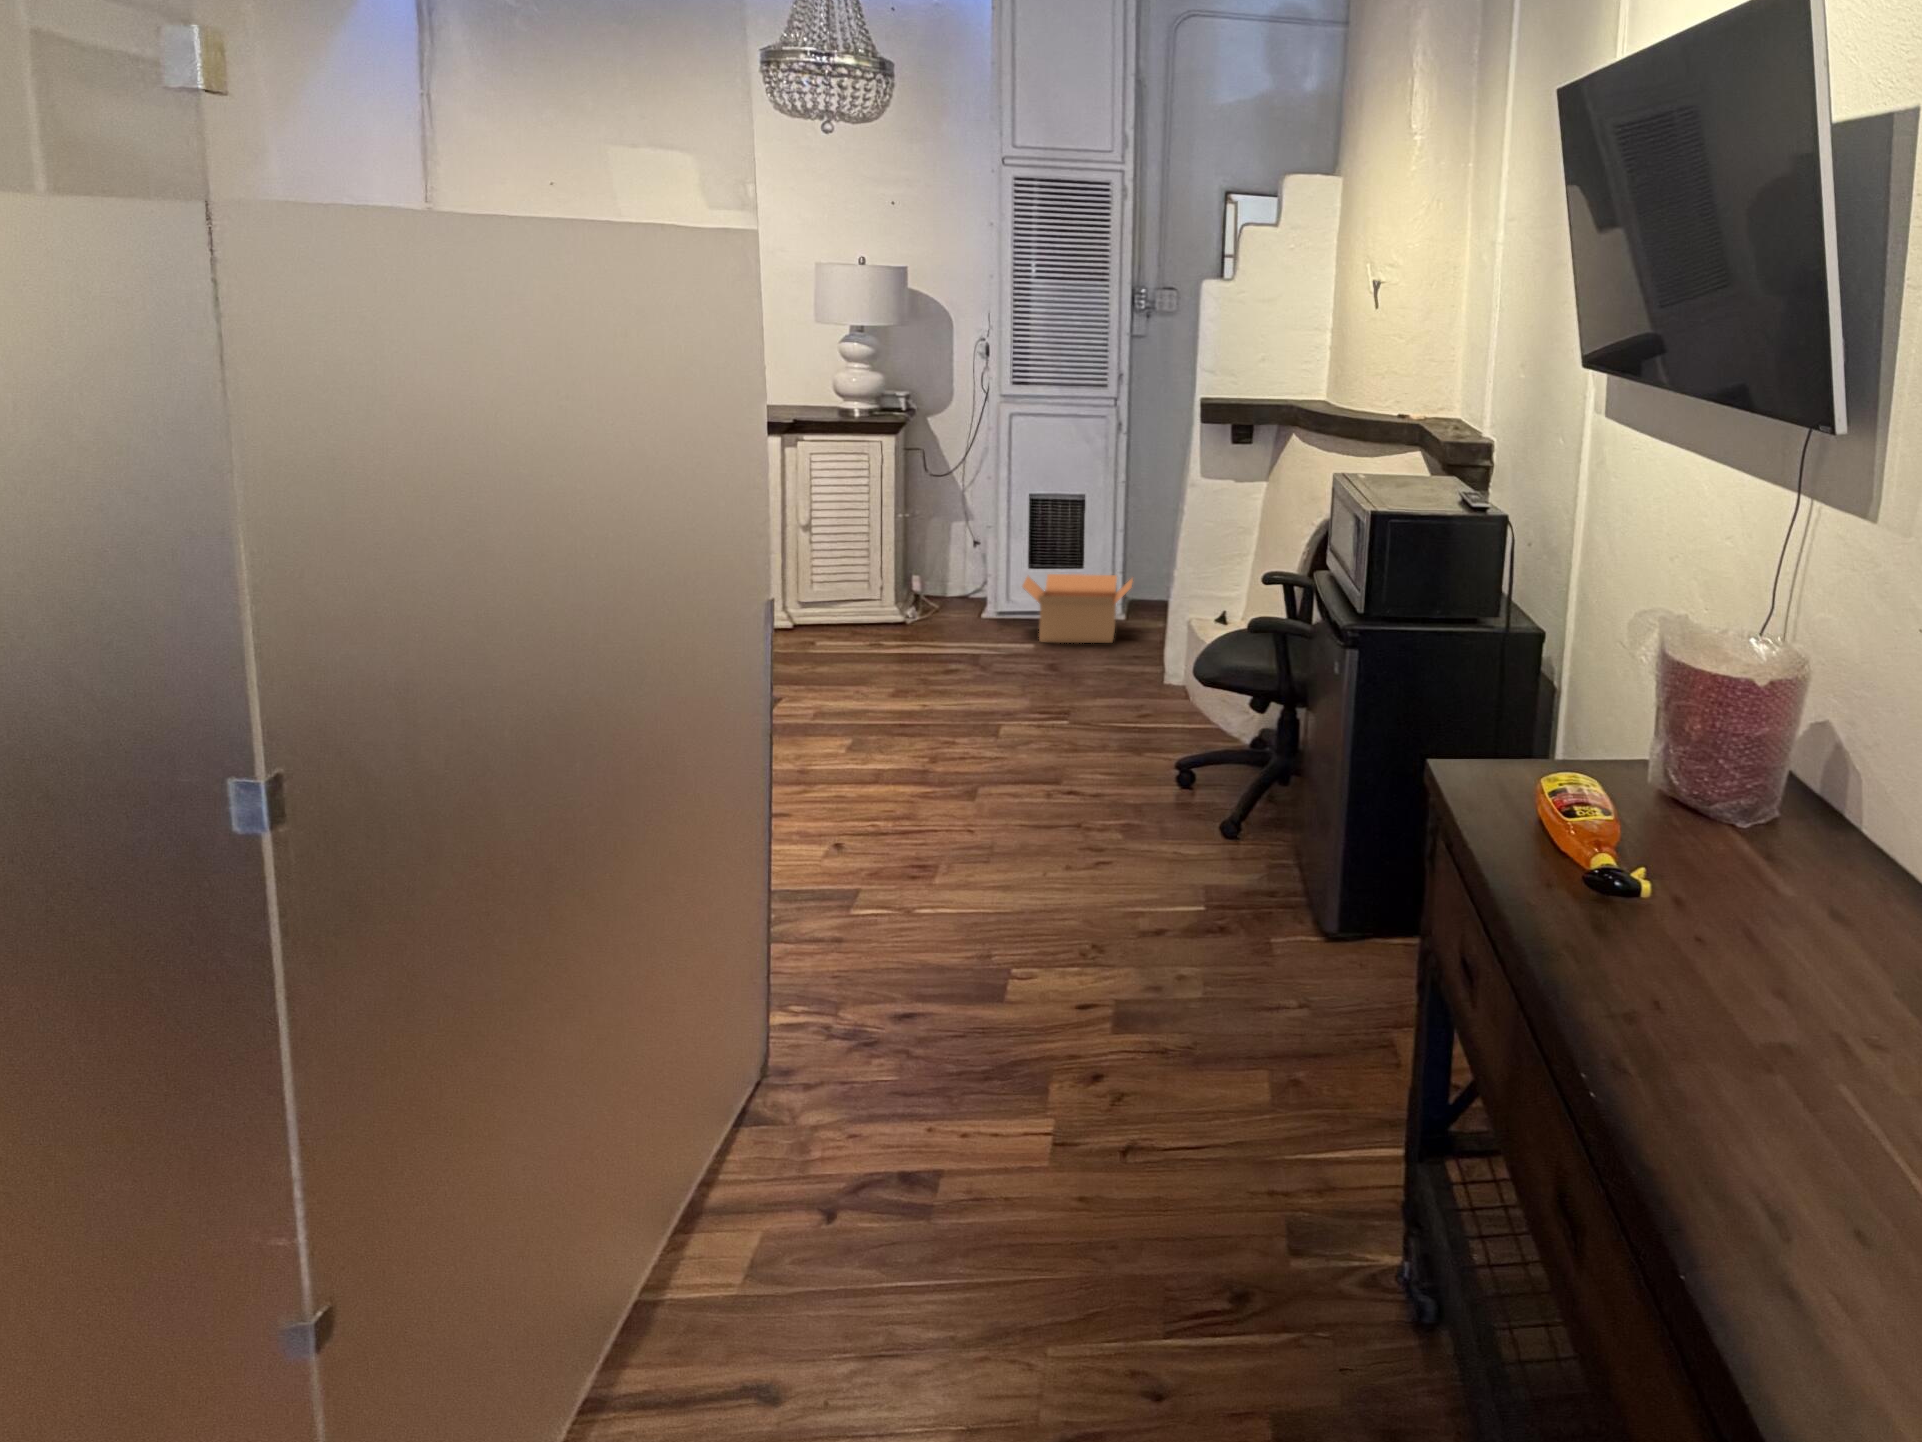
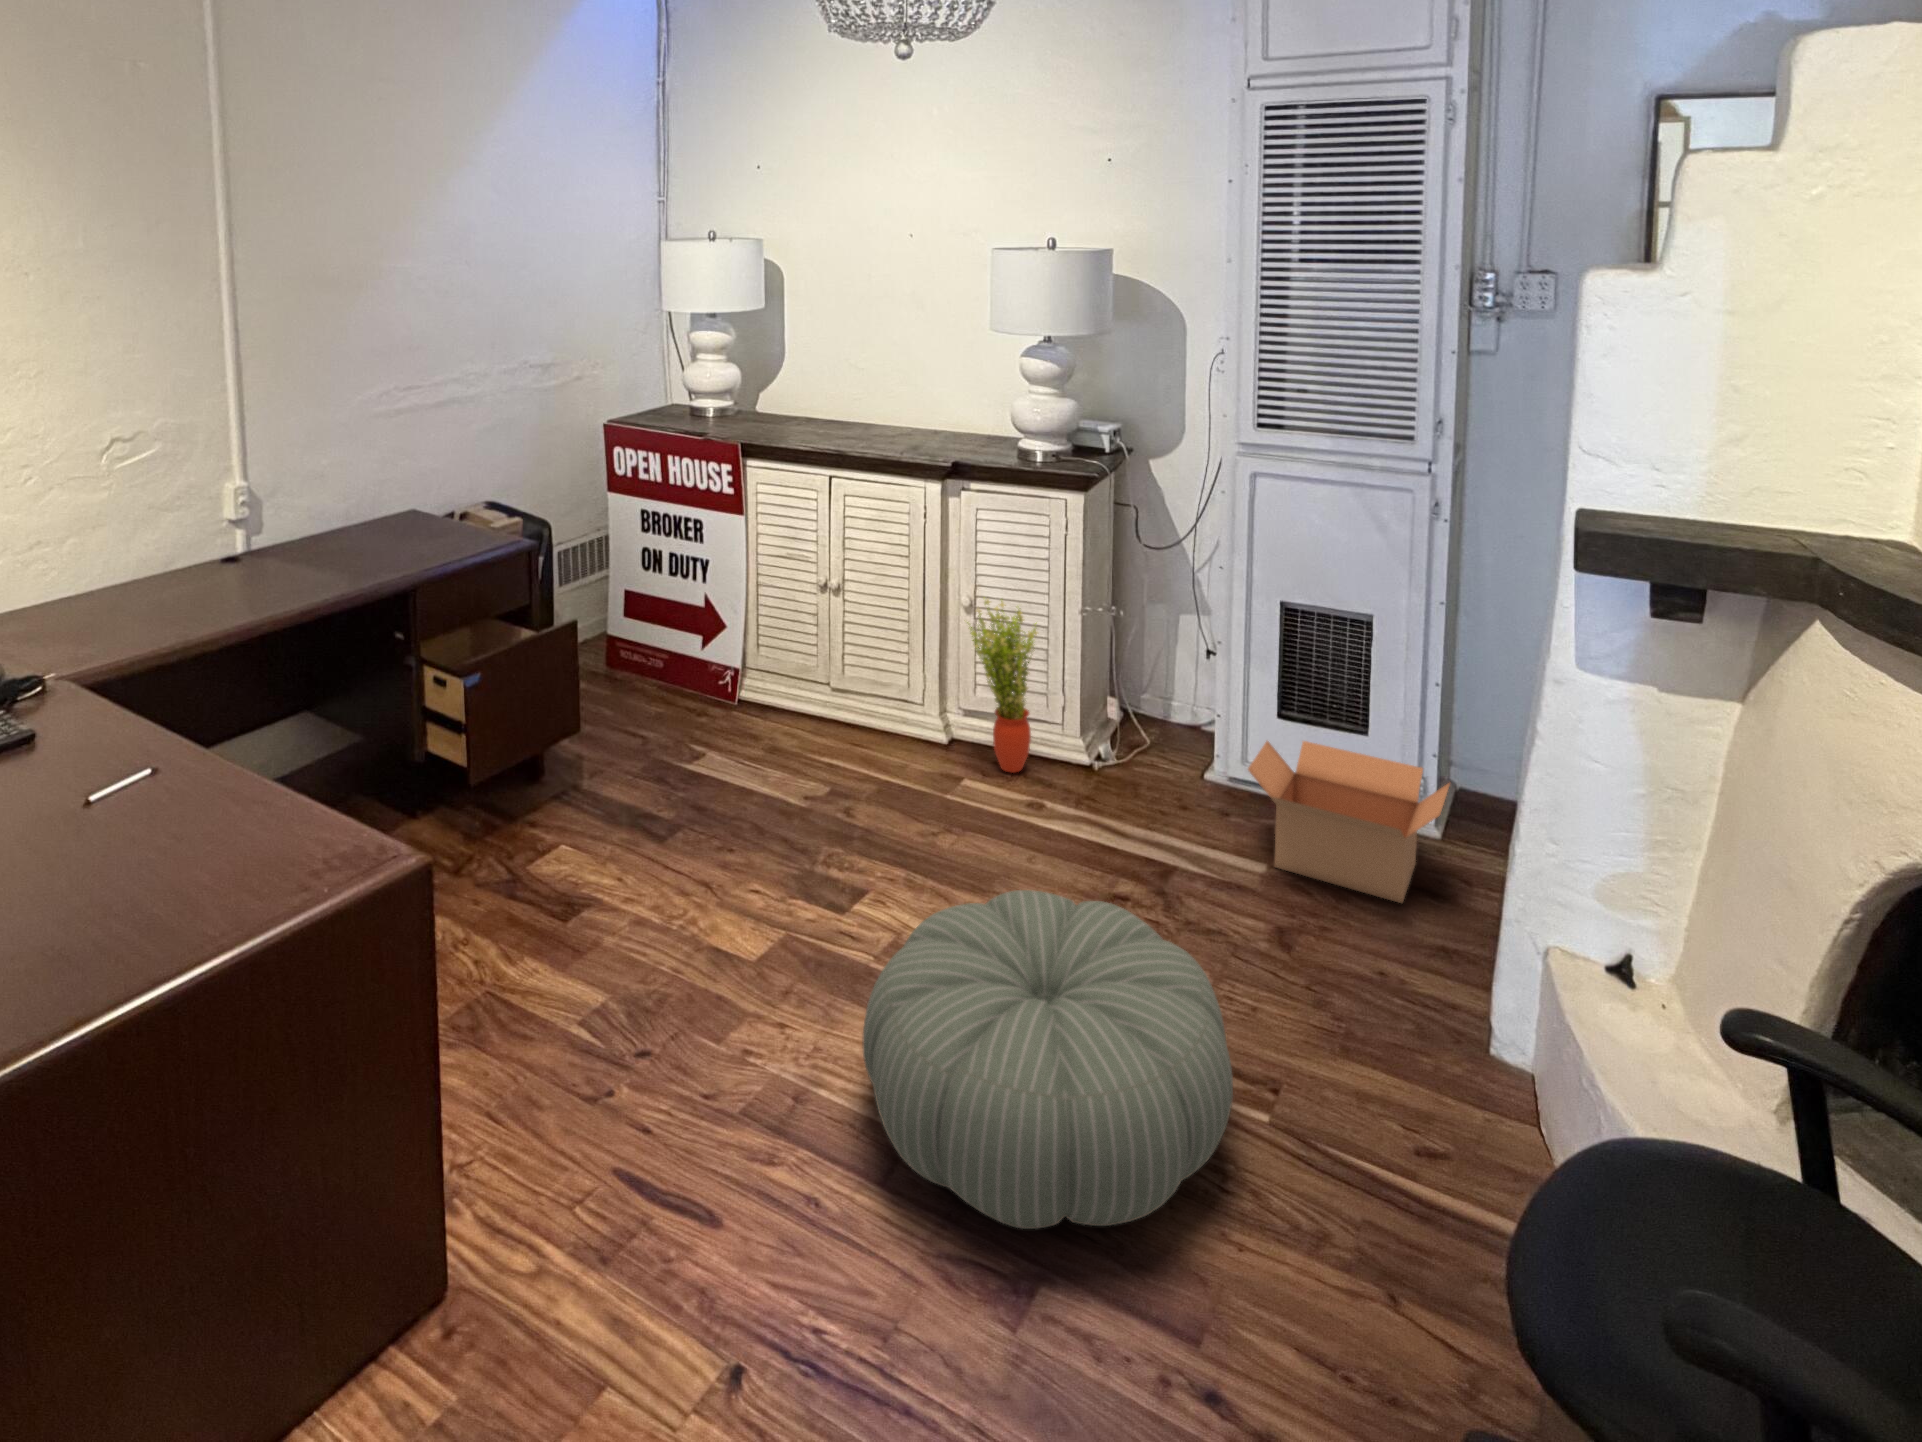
potted plant: none [812,511,868,632] -> present [967,599,1037,772]
pouf: none [845,637,1059,770] -> present [863,890,1233,1229]

